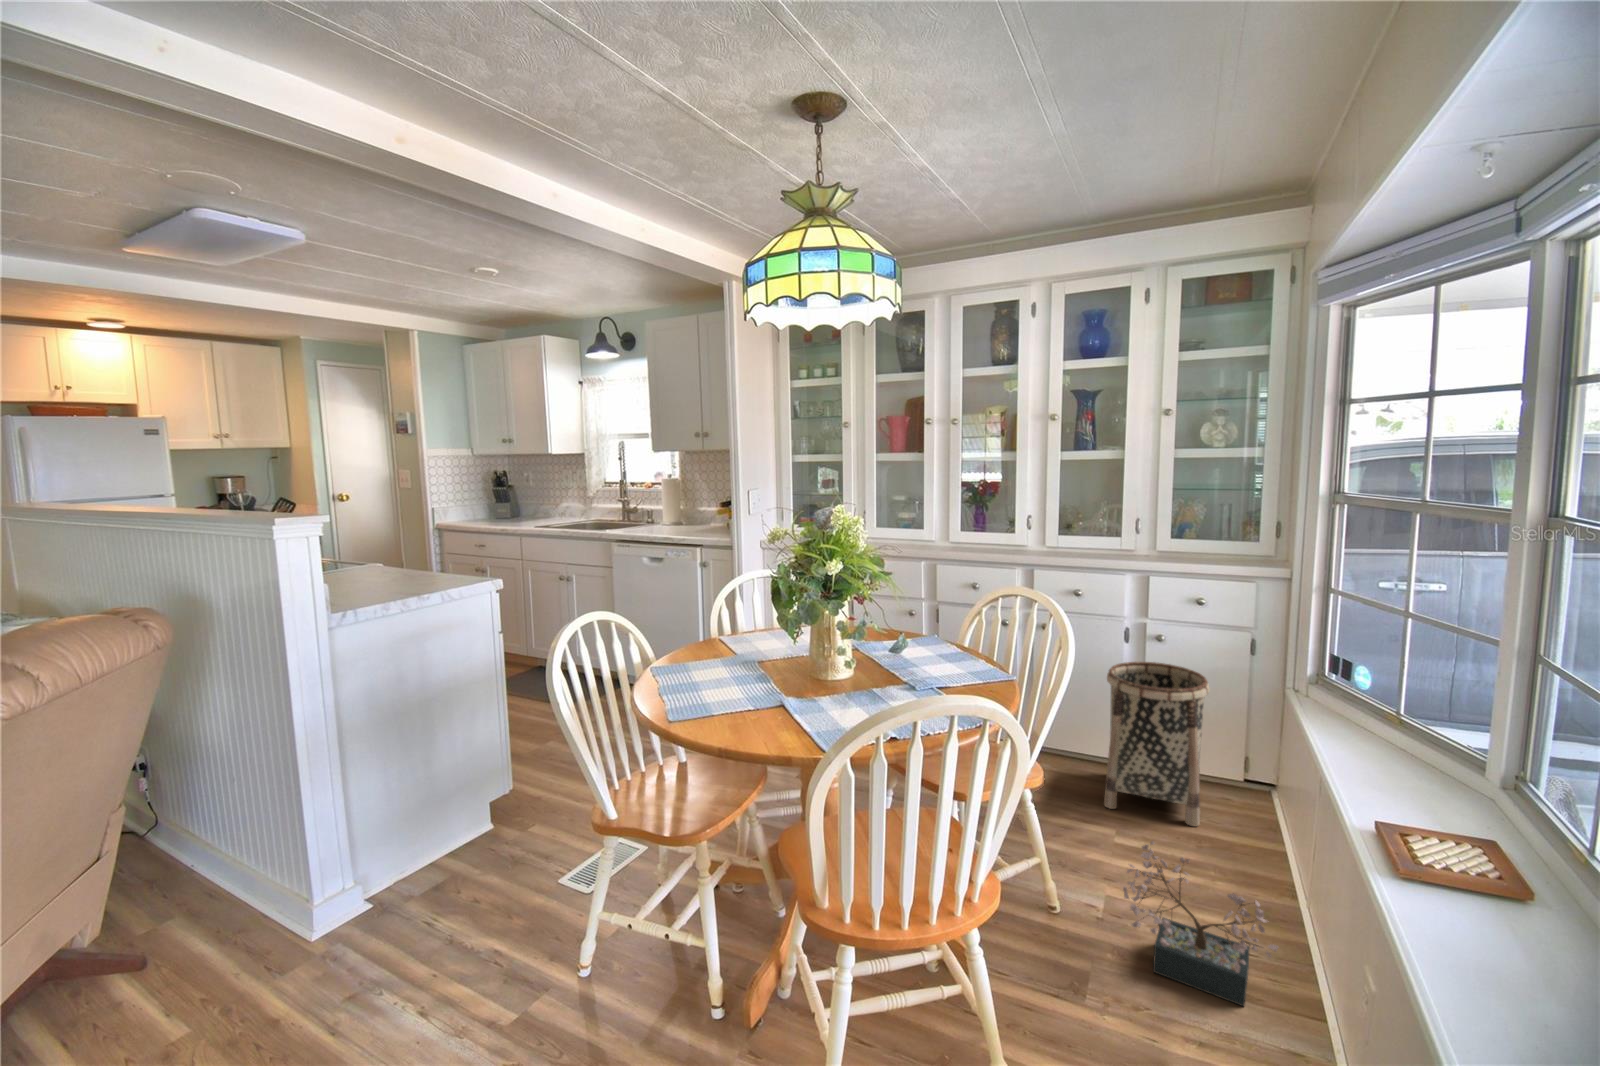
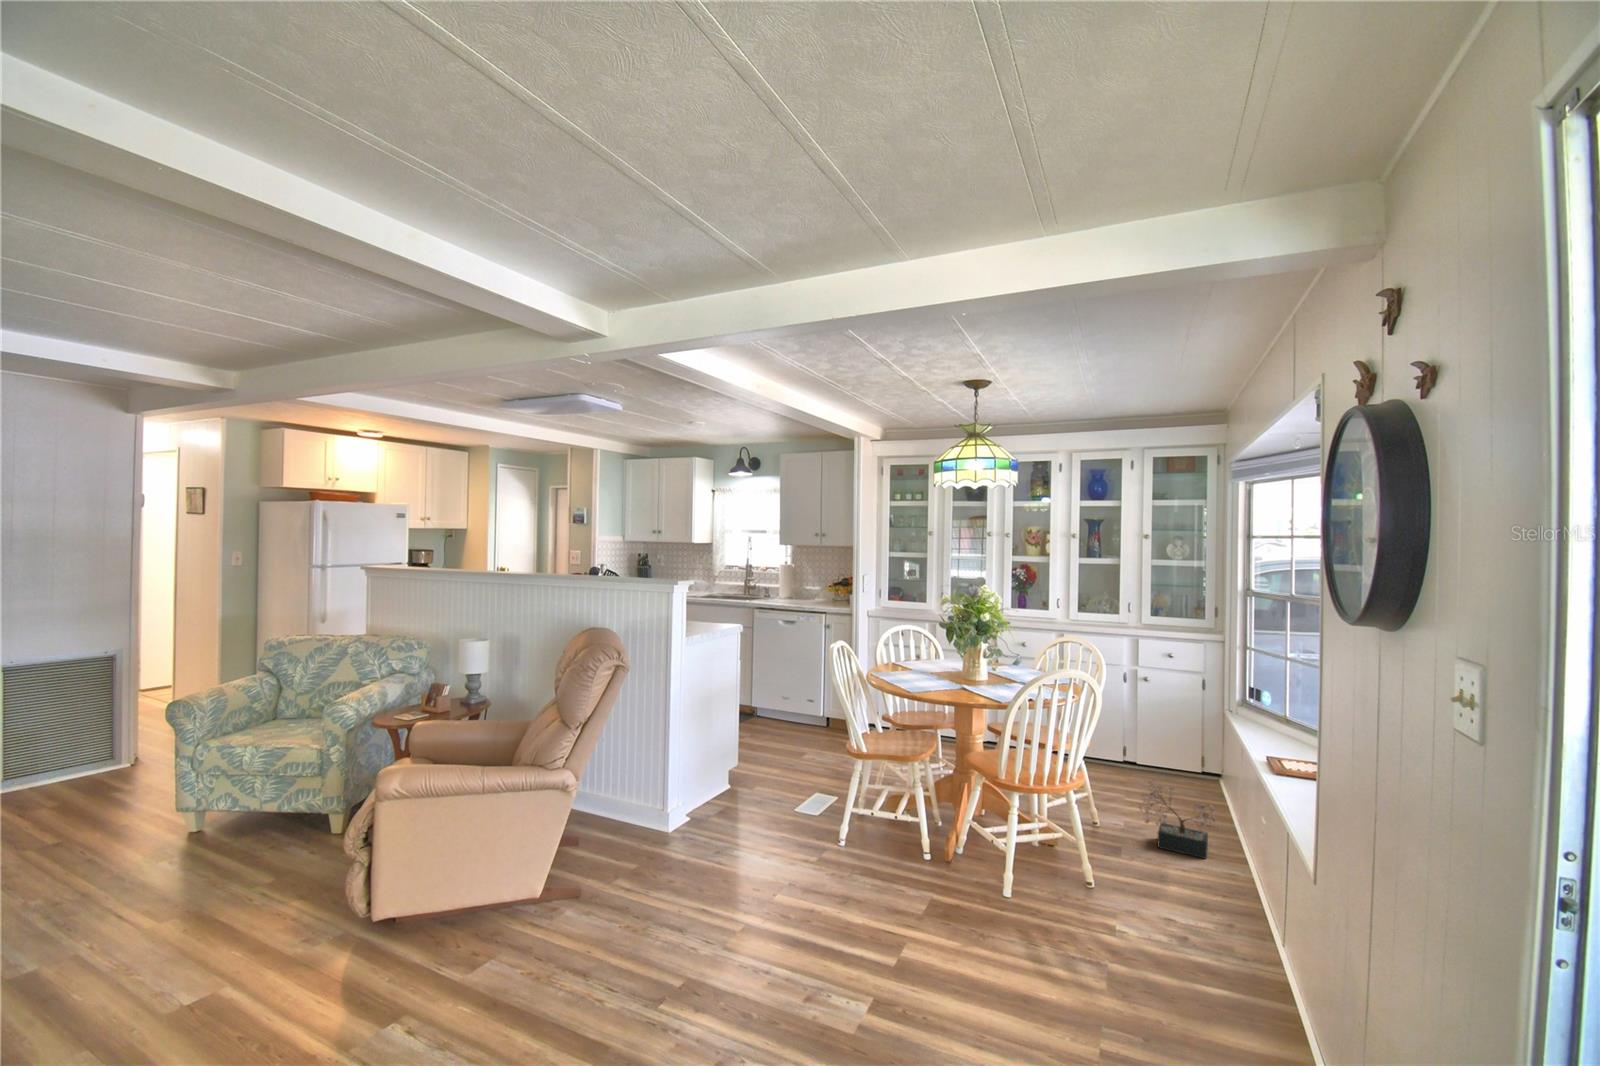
basket: present [1104,662,1210,826] -> none [1116,694,1179,794]

